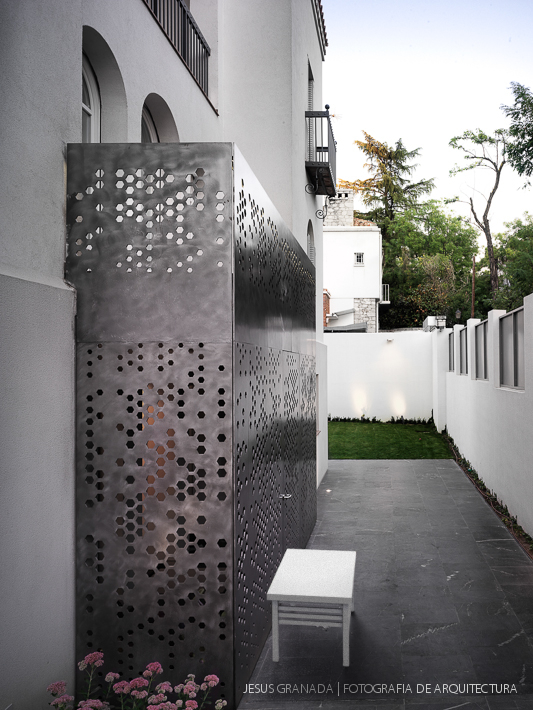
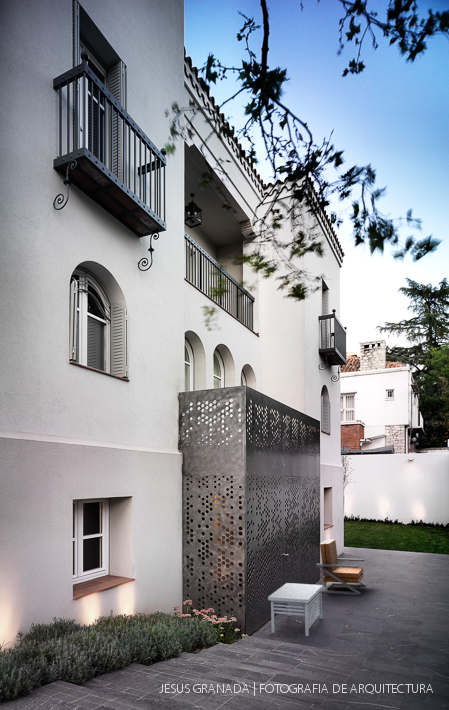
lounge chair: none [318,457,389,548] -> present [316,539,366,595]

